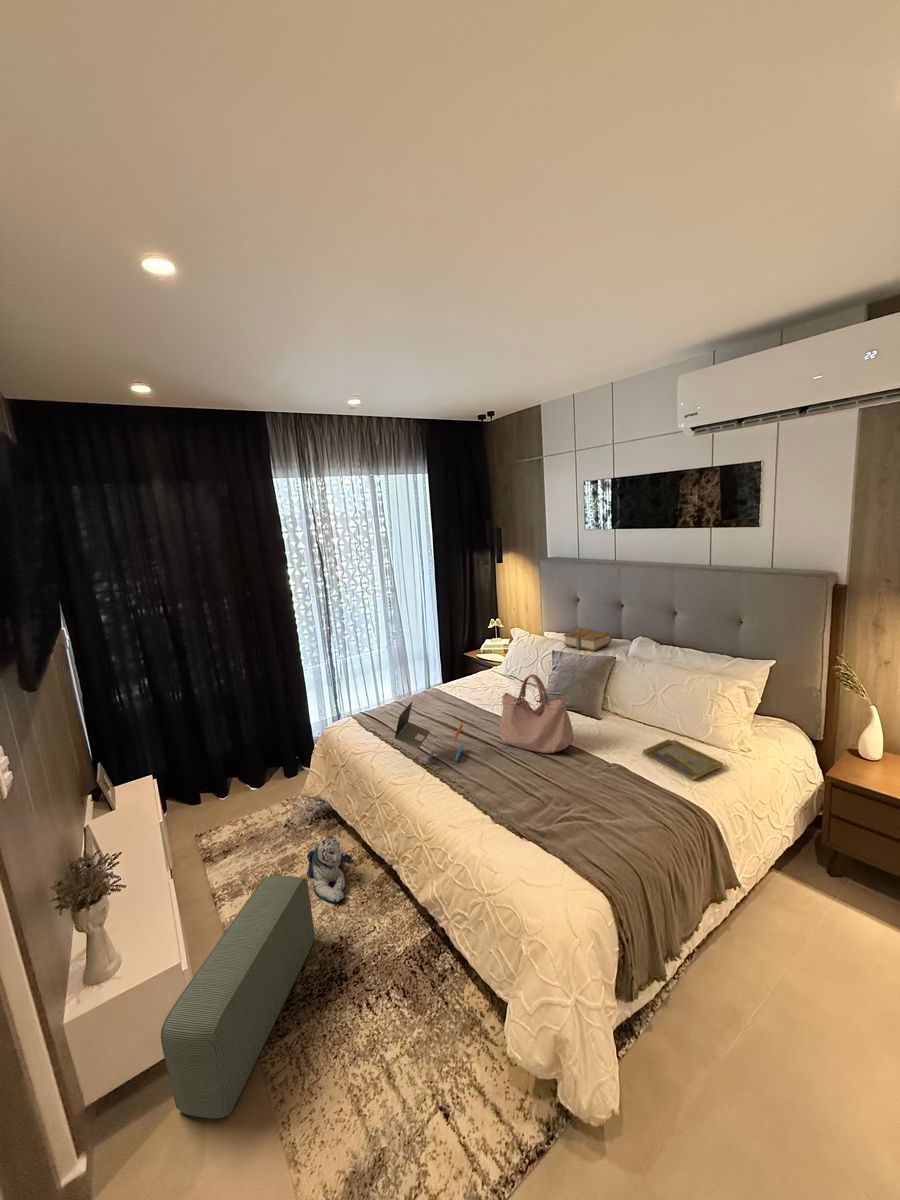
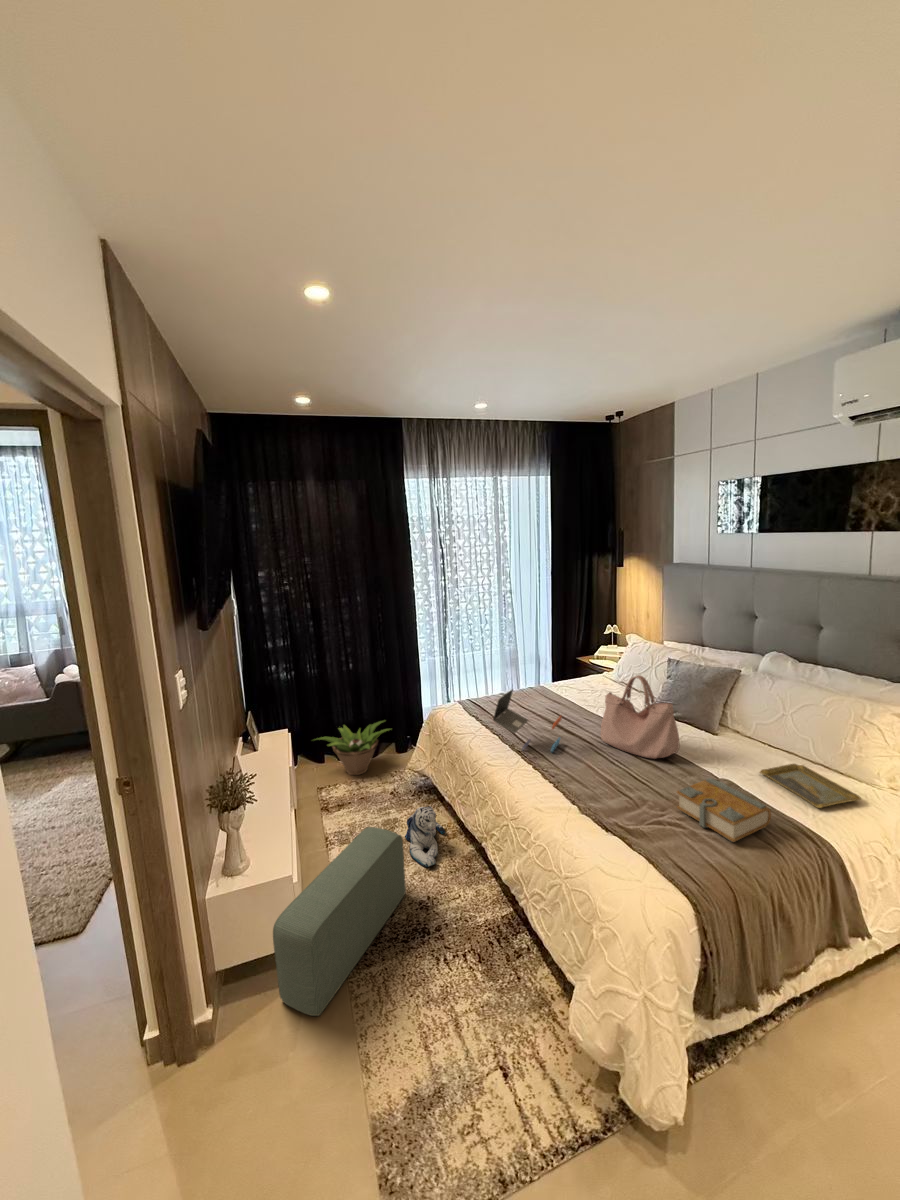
book: present [564,627,612,652] -> present [677,778,771,842]
decorative plant: none [184,745,280,813] -> present [315,720,391,775]

